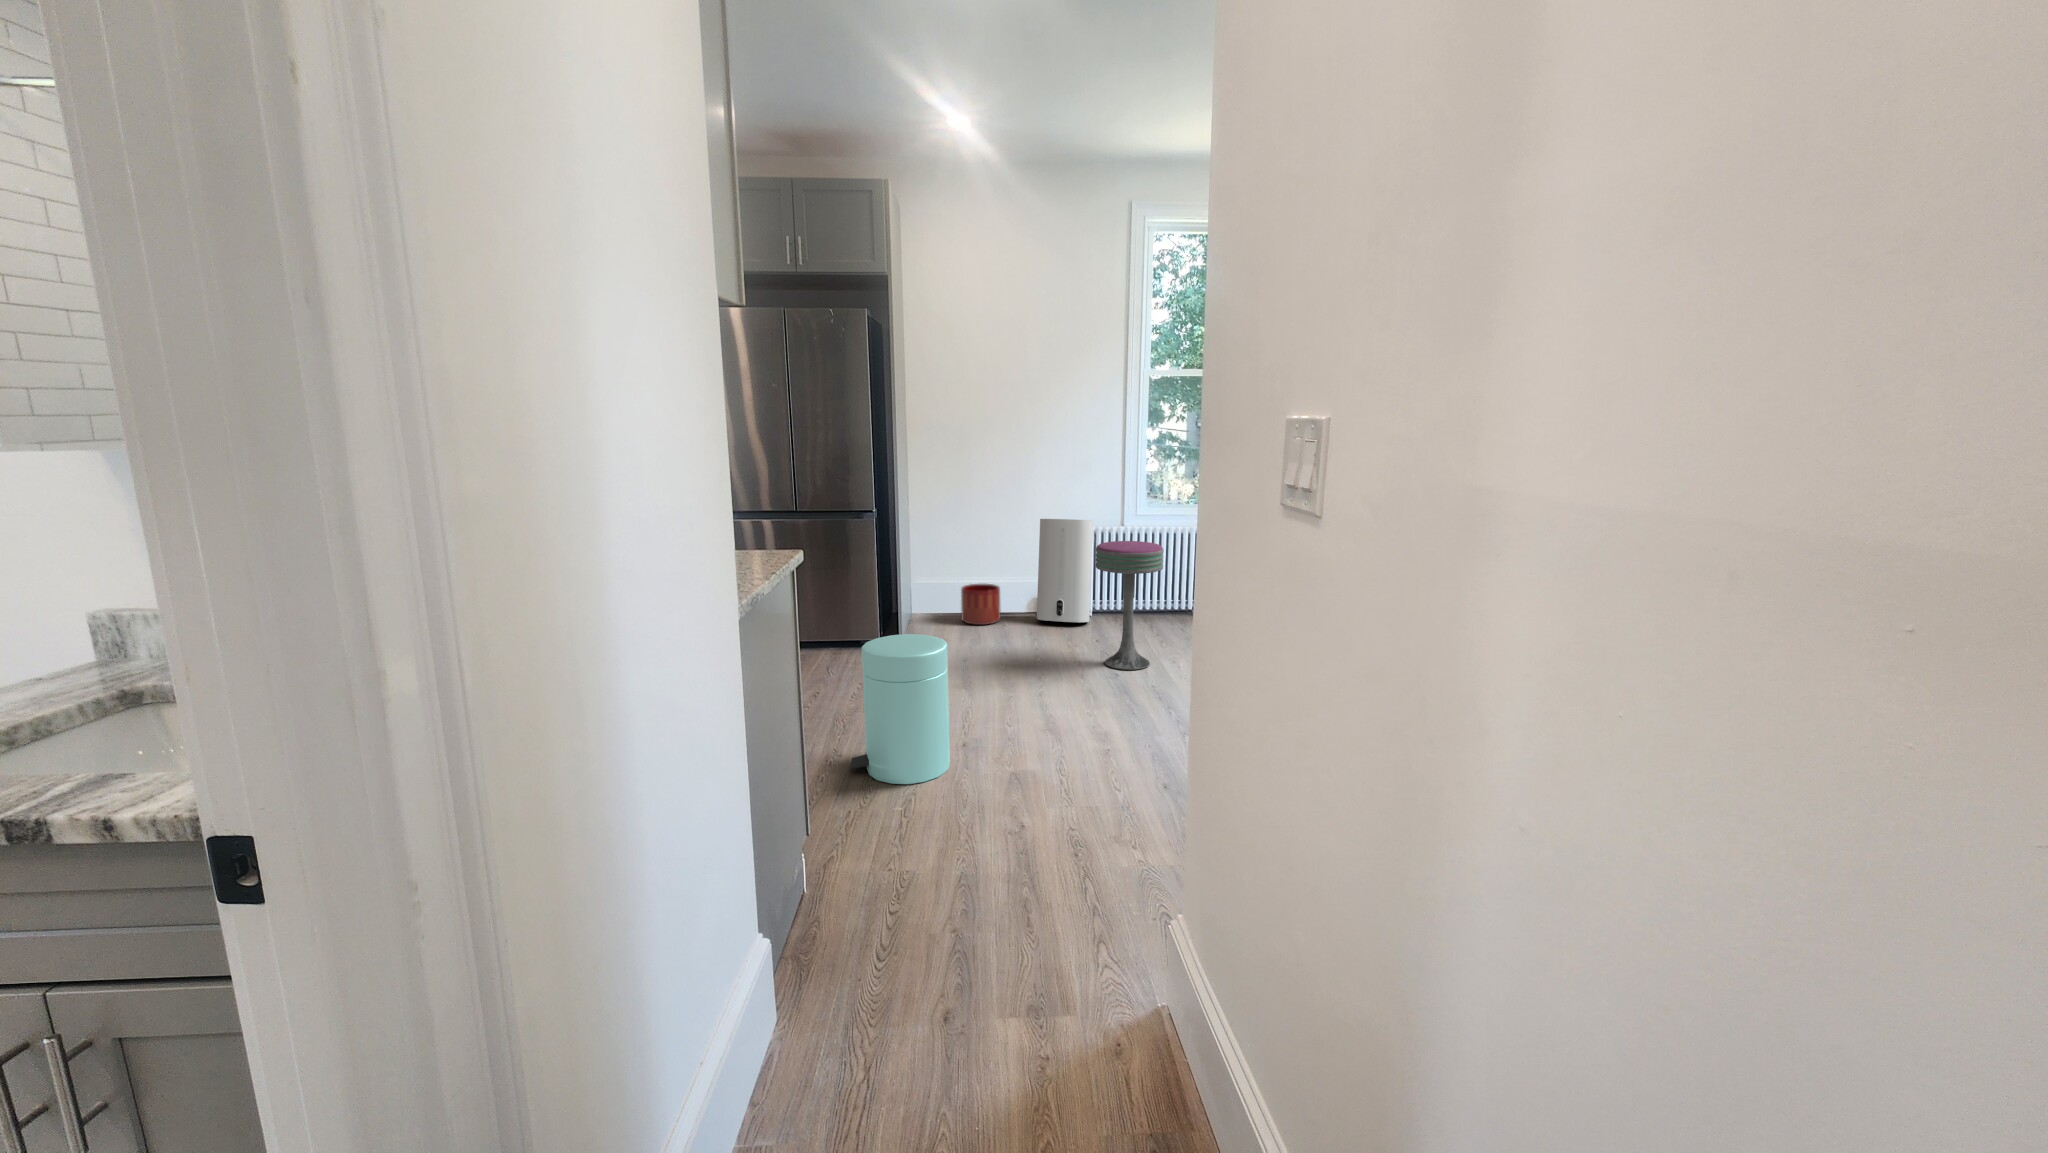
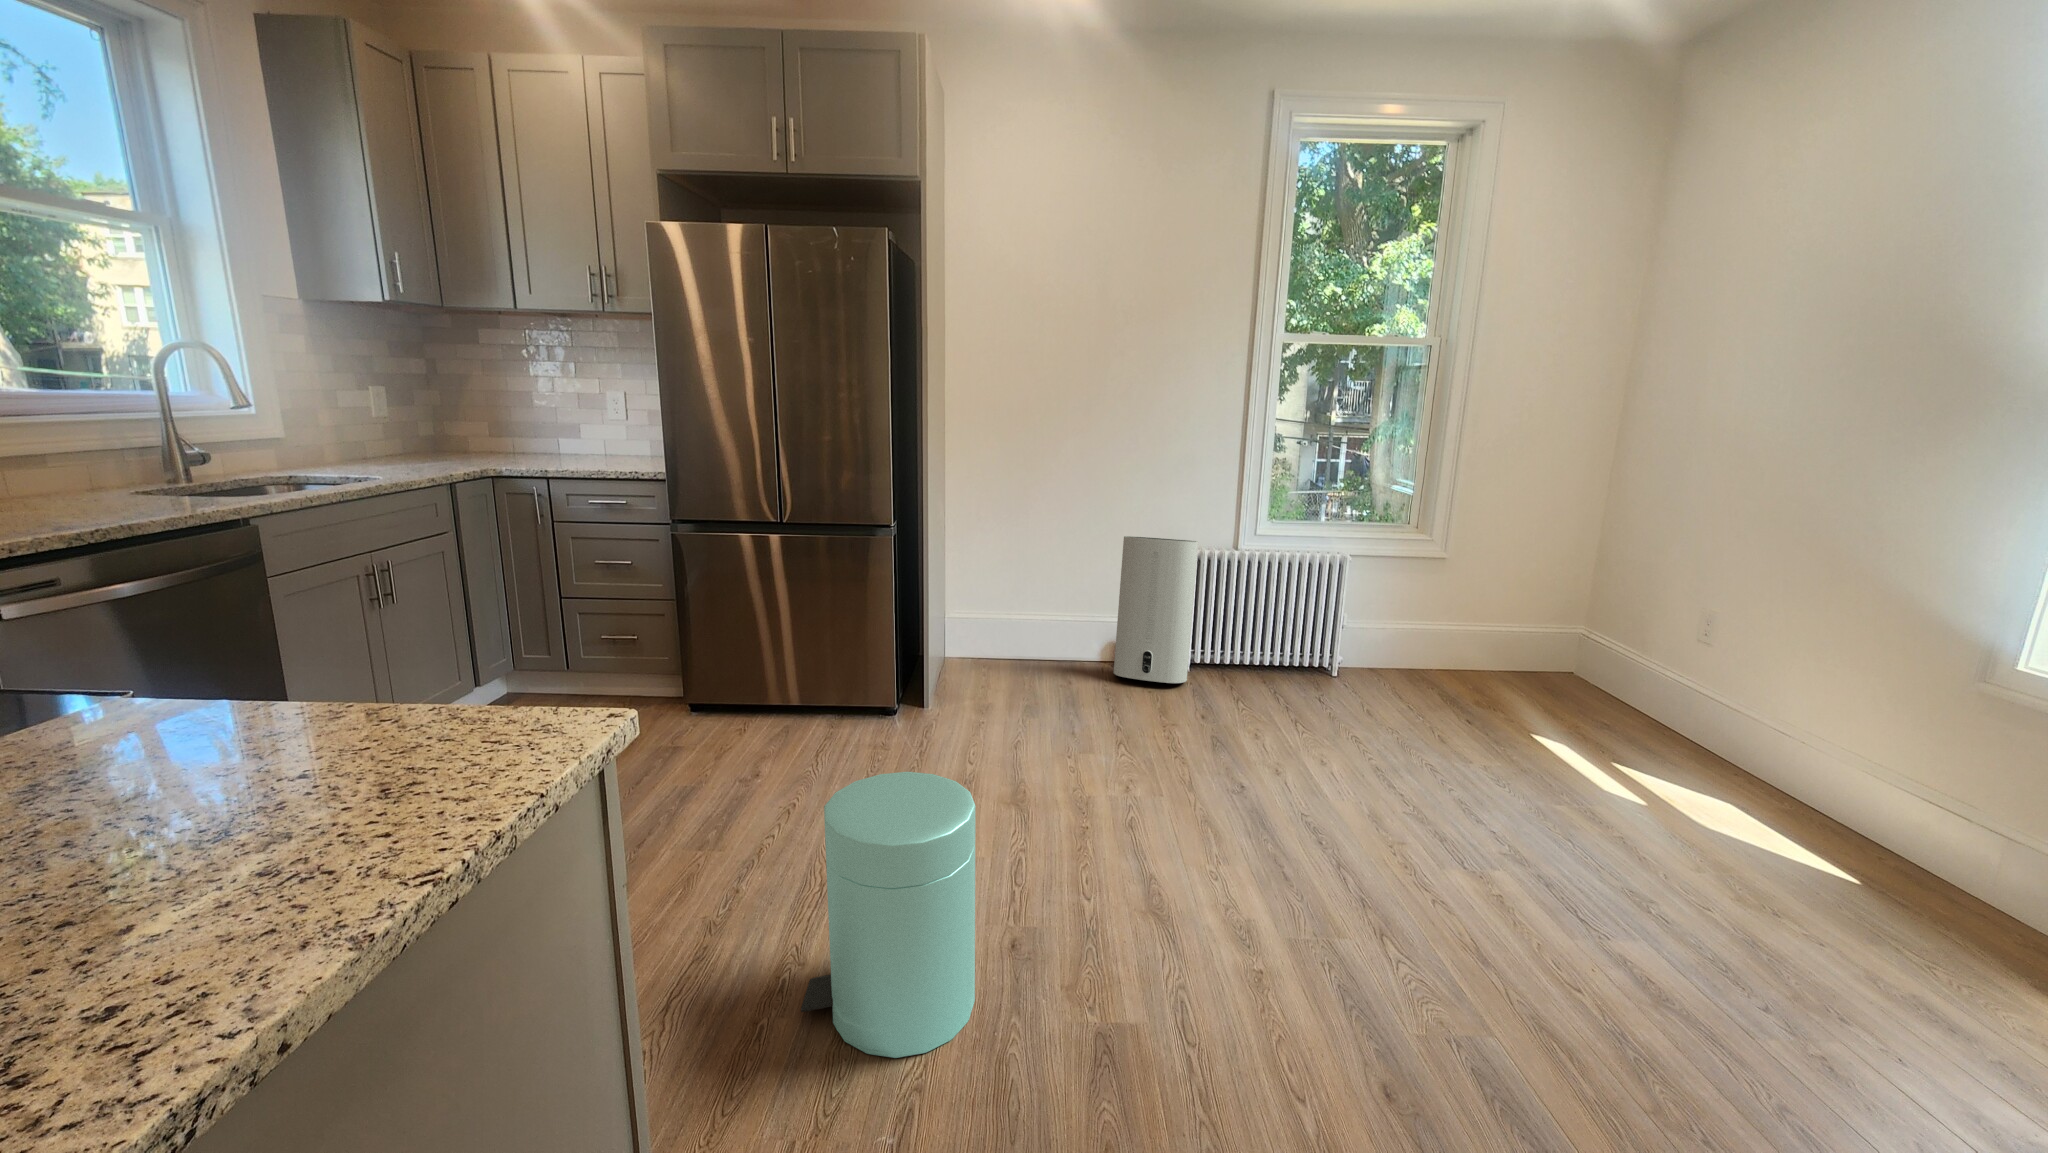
bar stool: present [1096,541,1164,670] -> none [1211,585,1319,781]
planter: present [961,584,1001,625] -> none [1011,620,1065,679]

